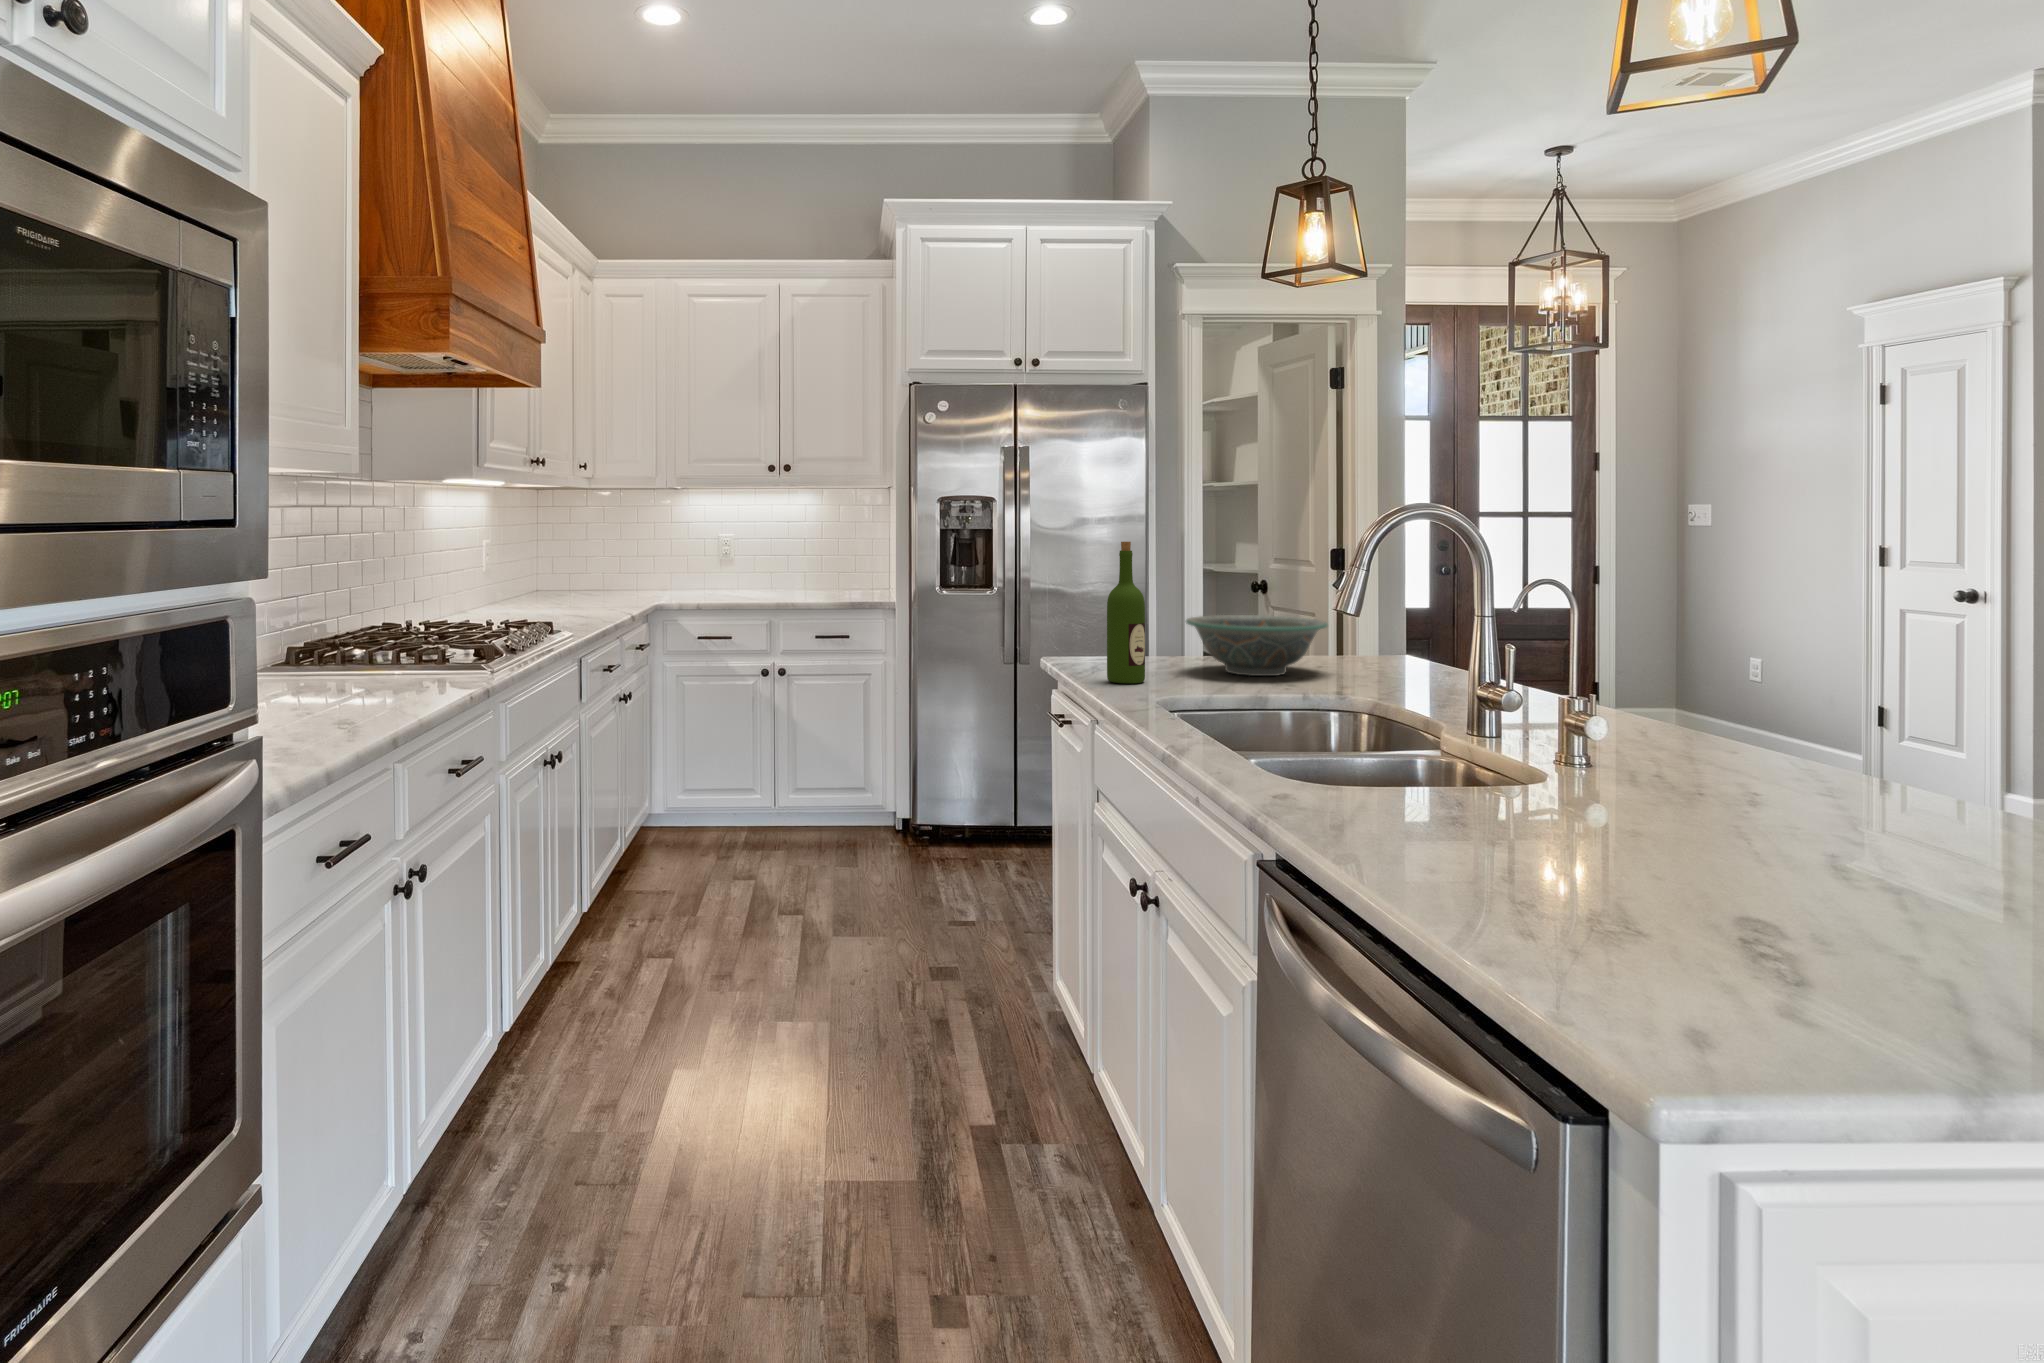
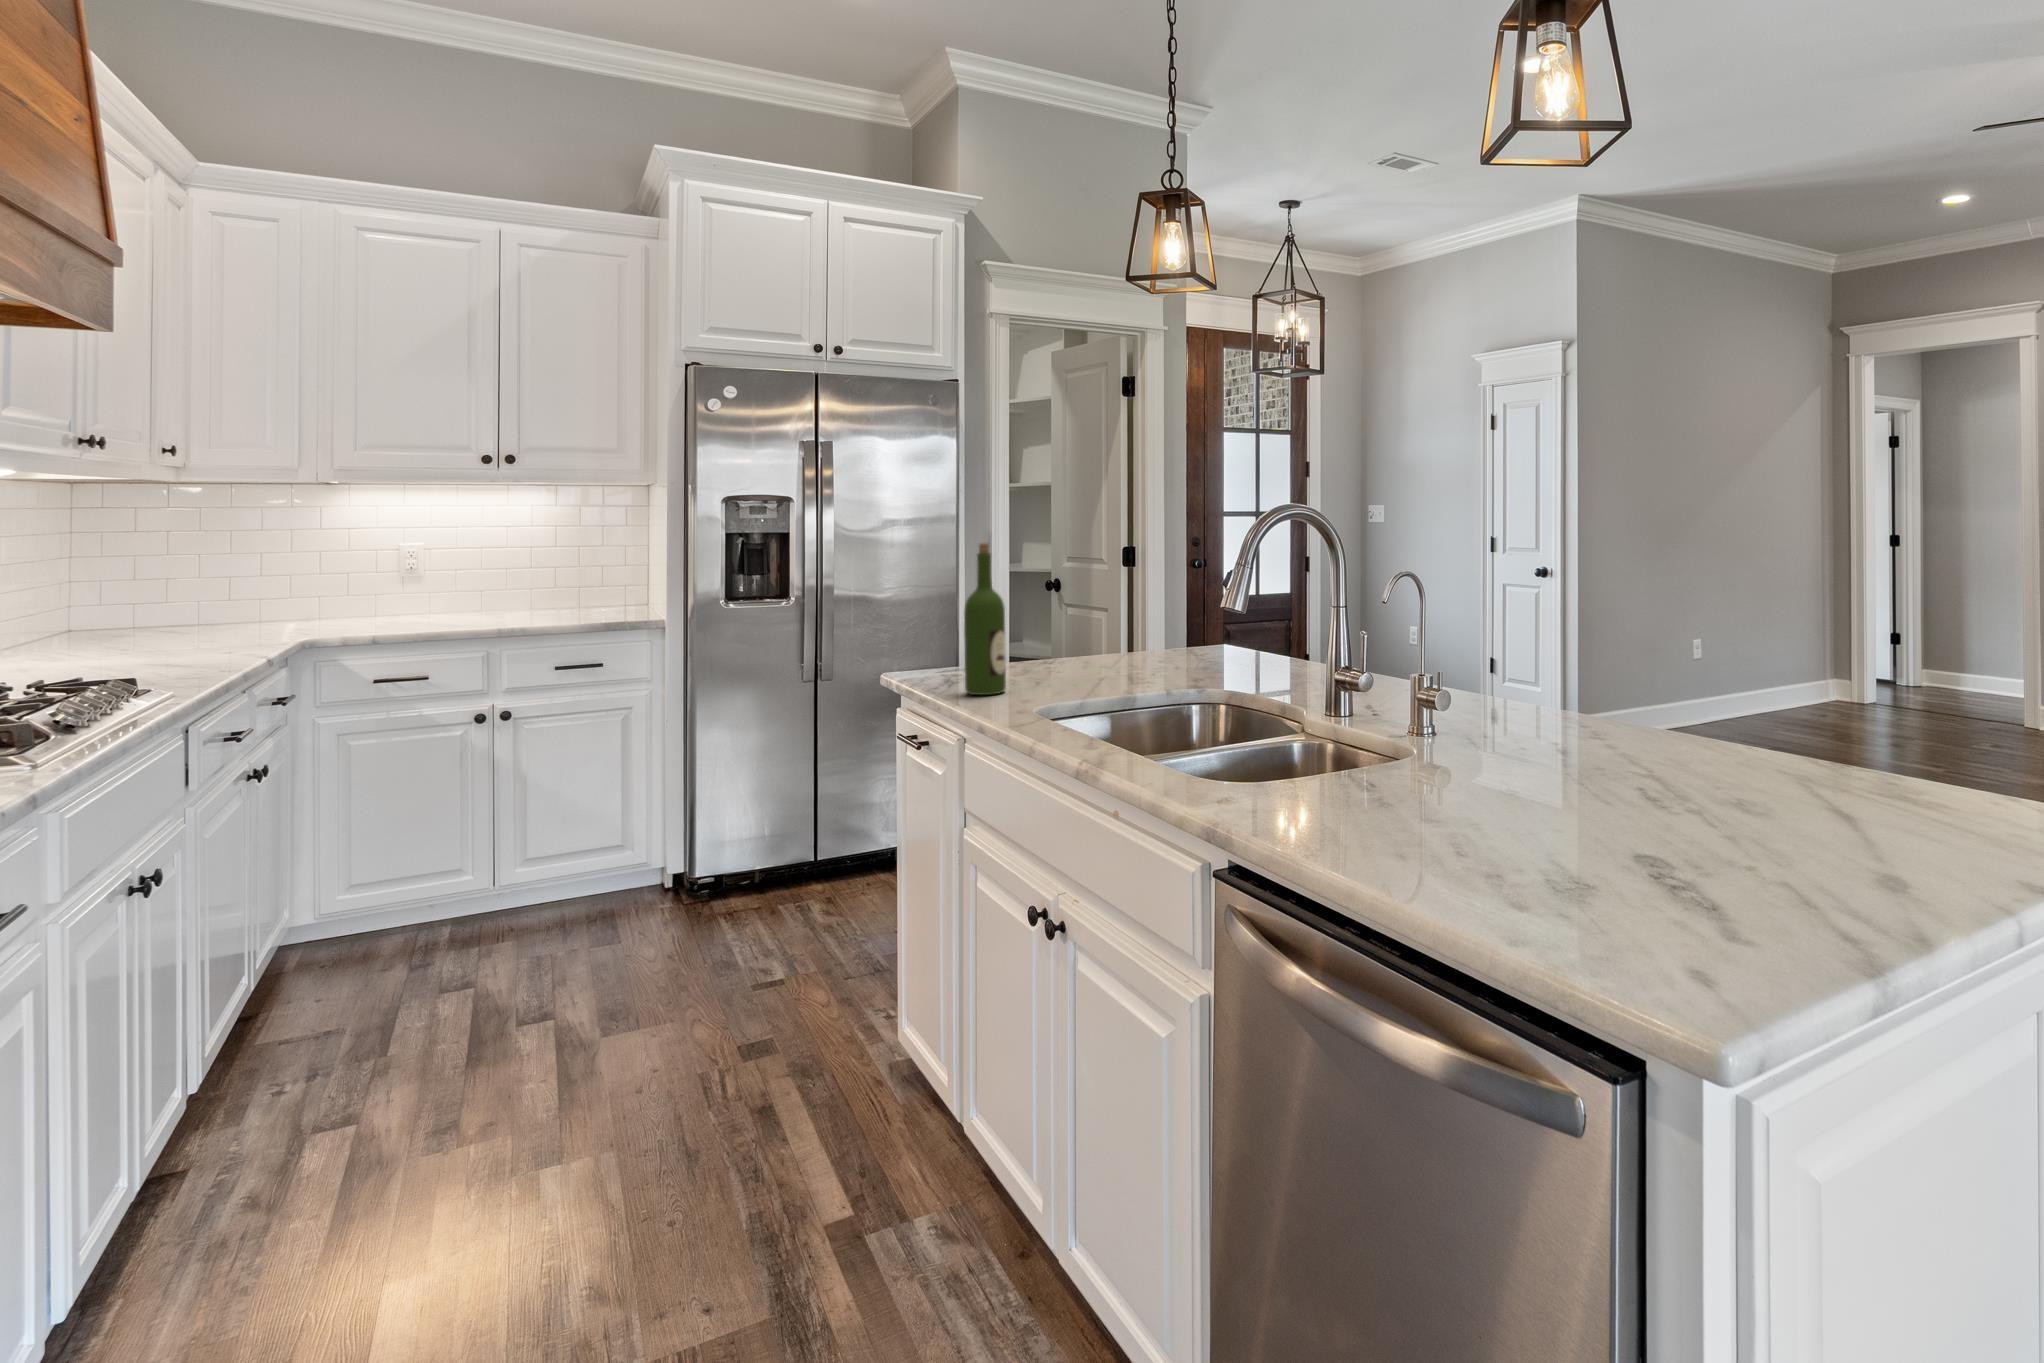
decorative bowl: present [1186,615,1328,676] -> none [1039,615,1176,676]

